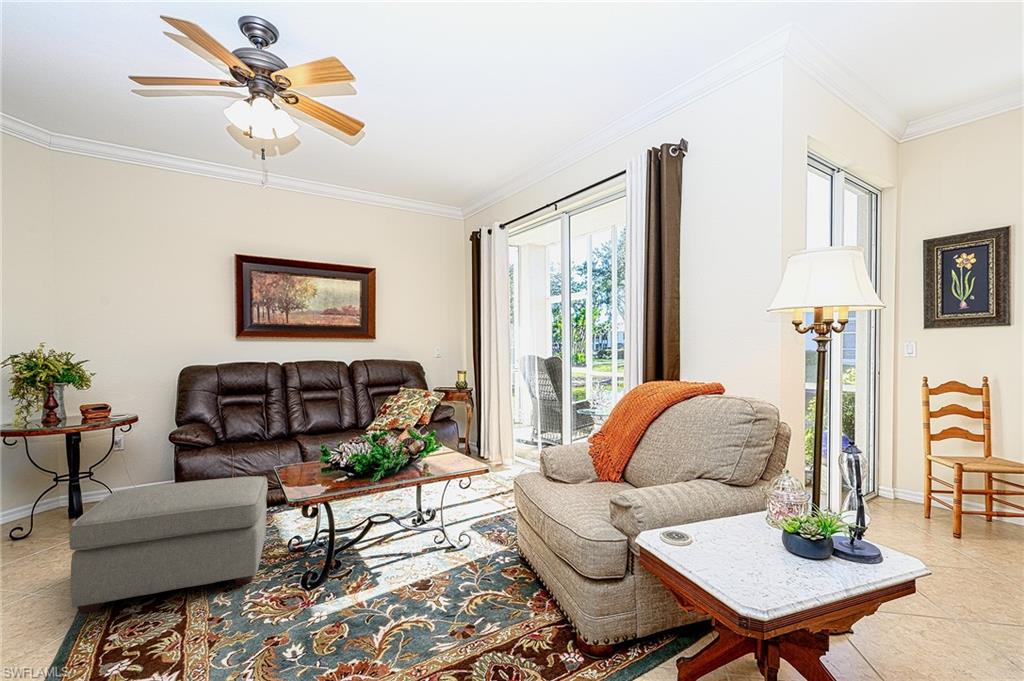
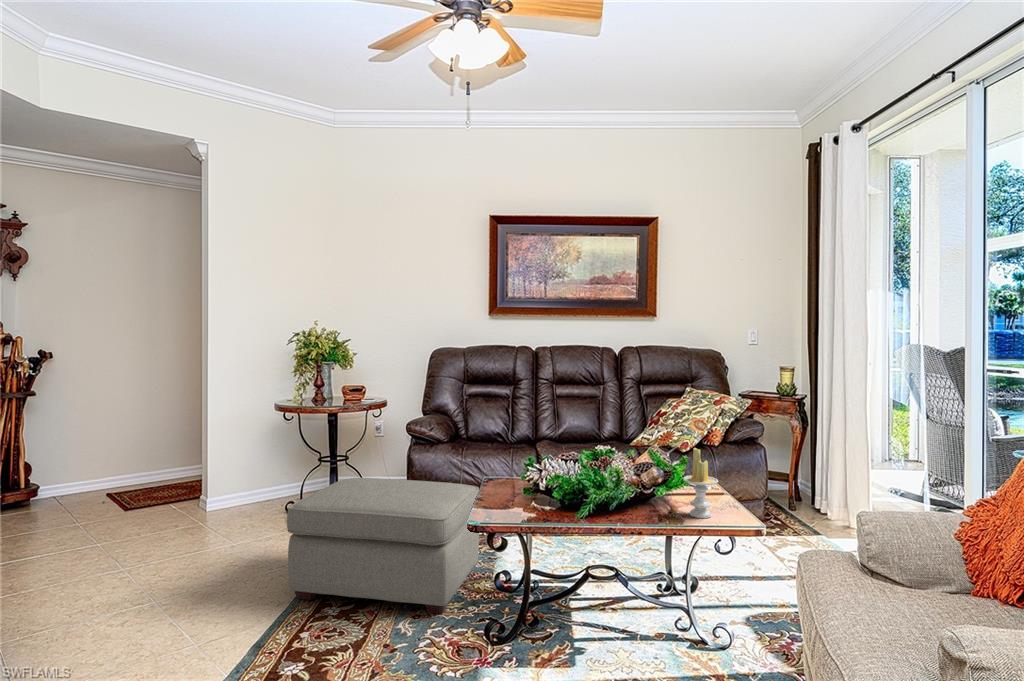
candle: none [438,424,459,468] -> present [683,448,718,518]

